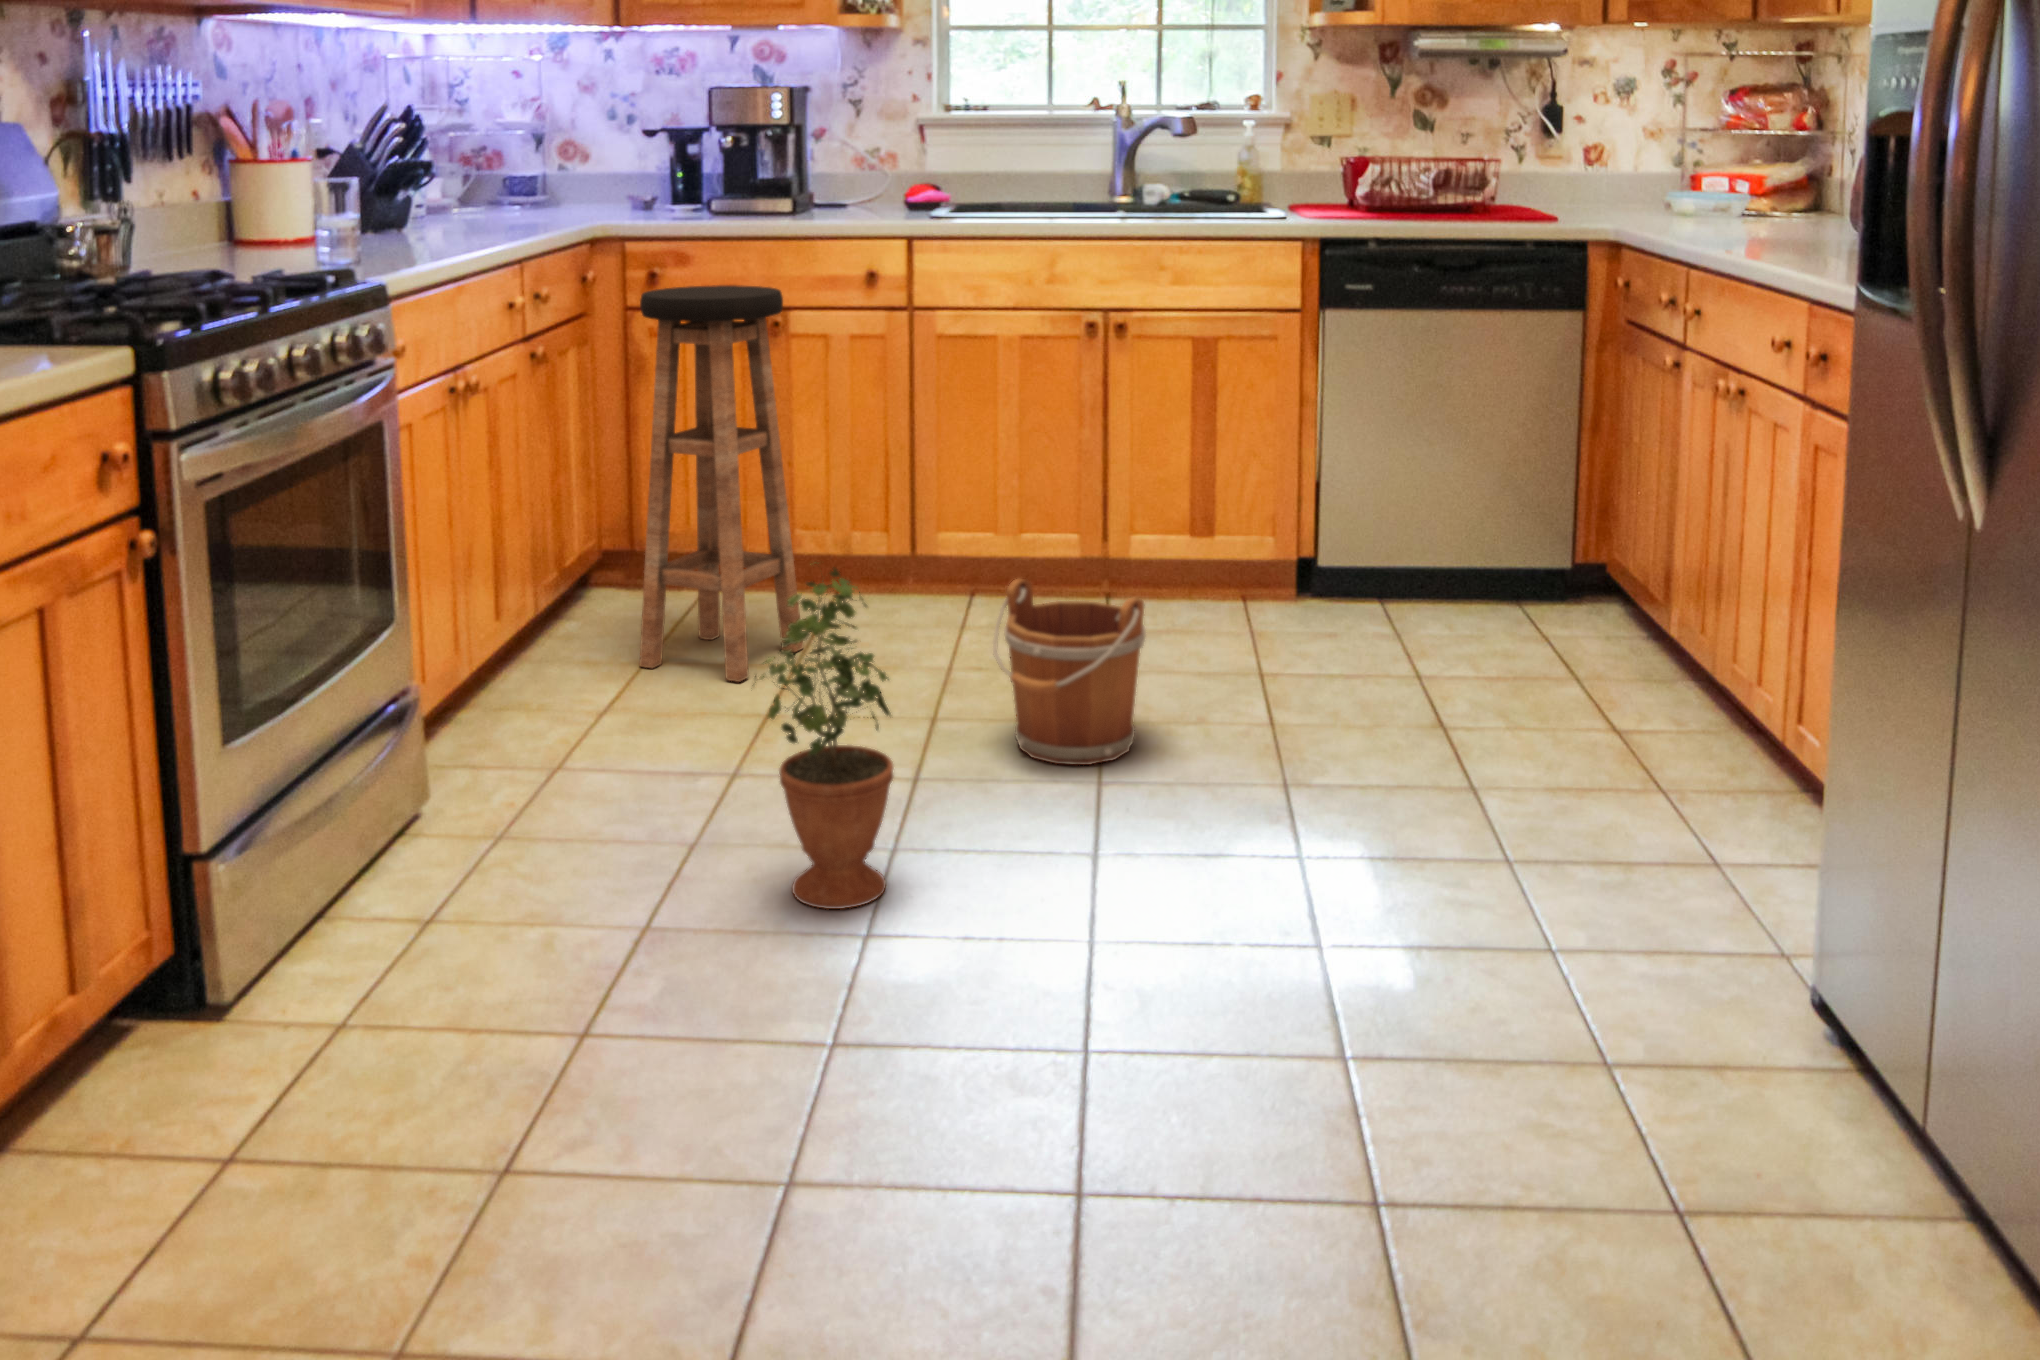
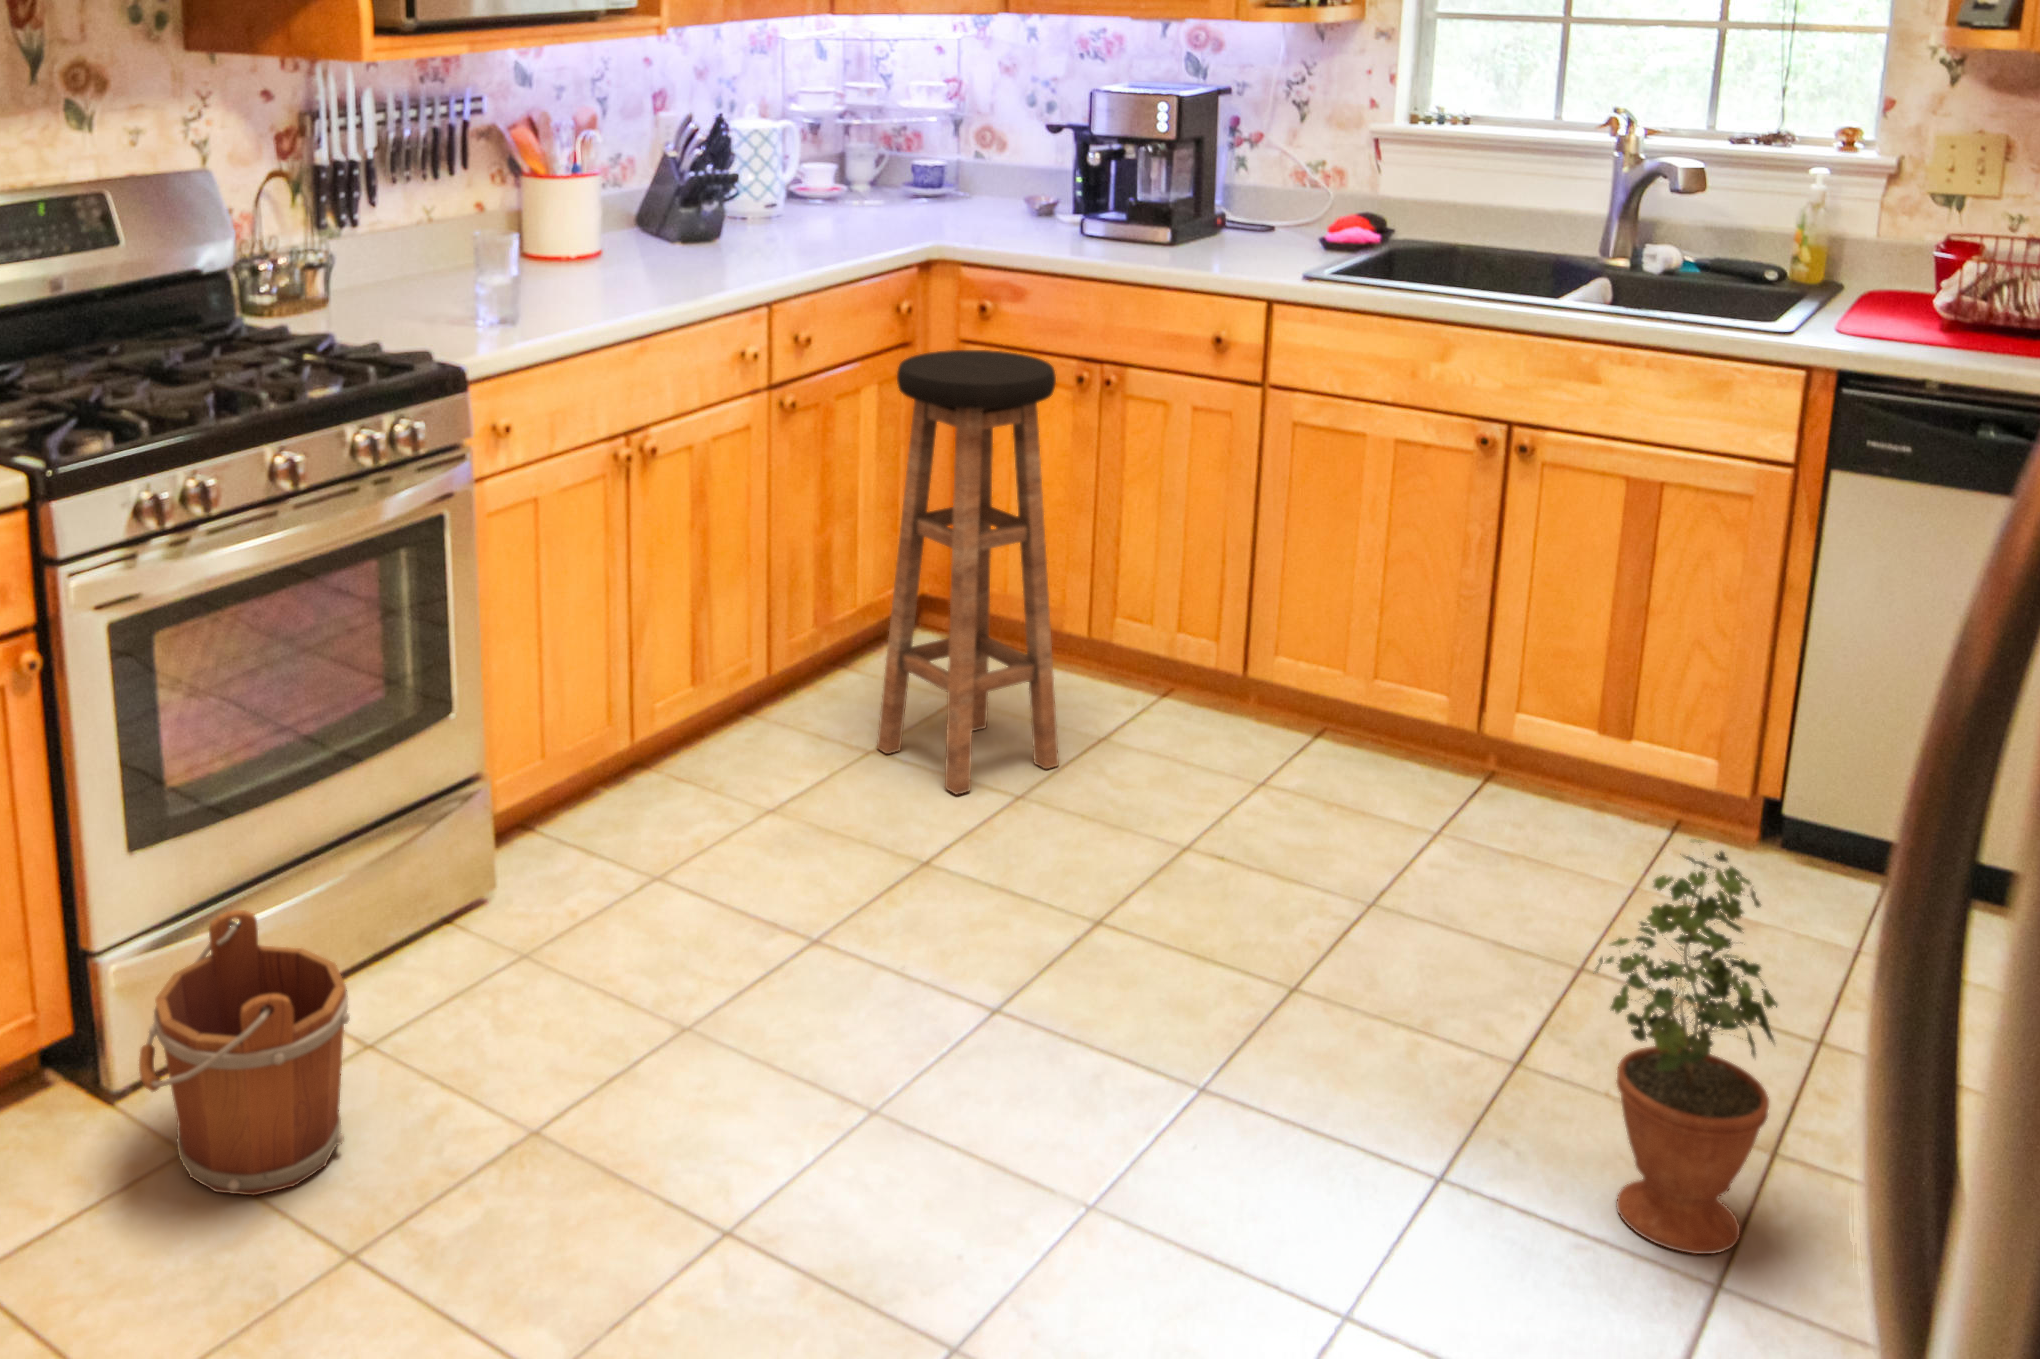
potted plant: present [752,567,893,909] -> present [1595,842,1777,1254]
bucket: present [993,579,1146,765] -> present [139,910,350,1195]

